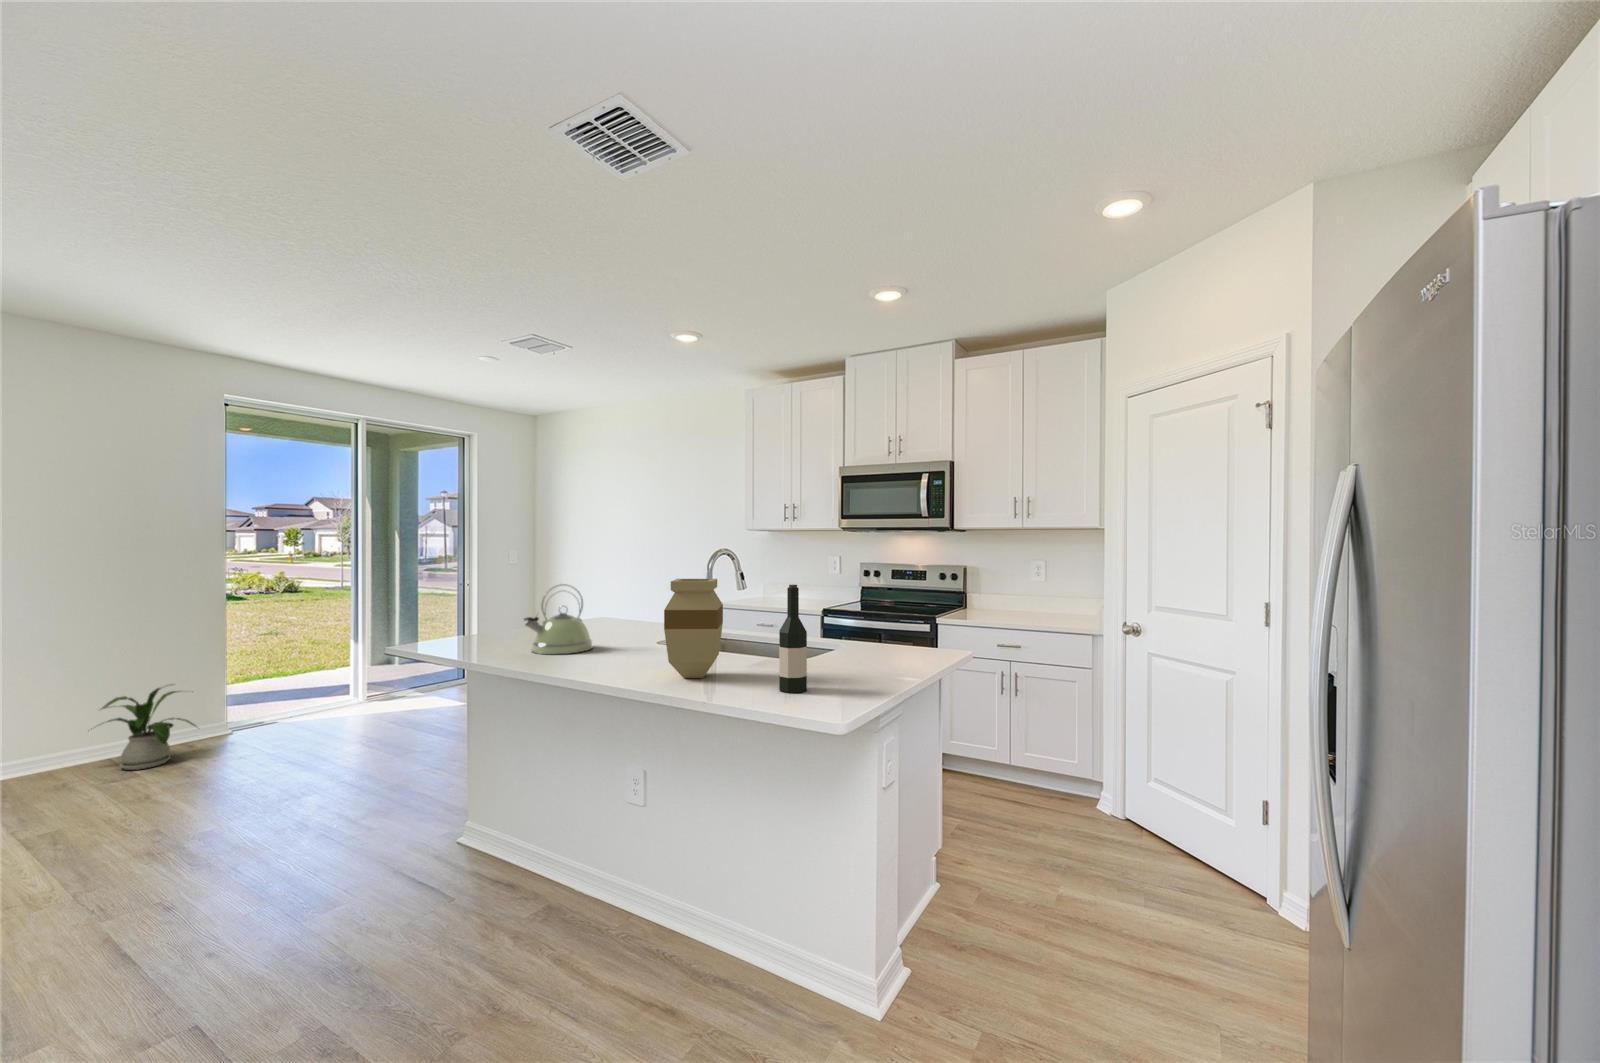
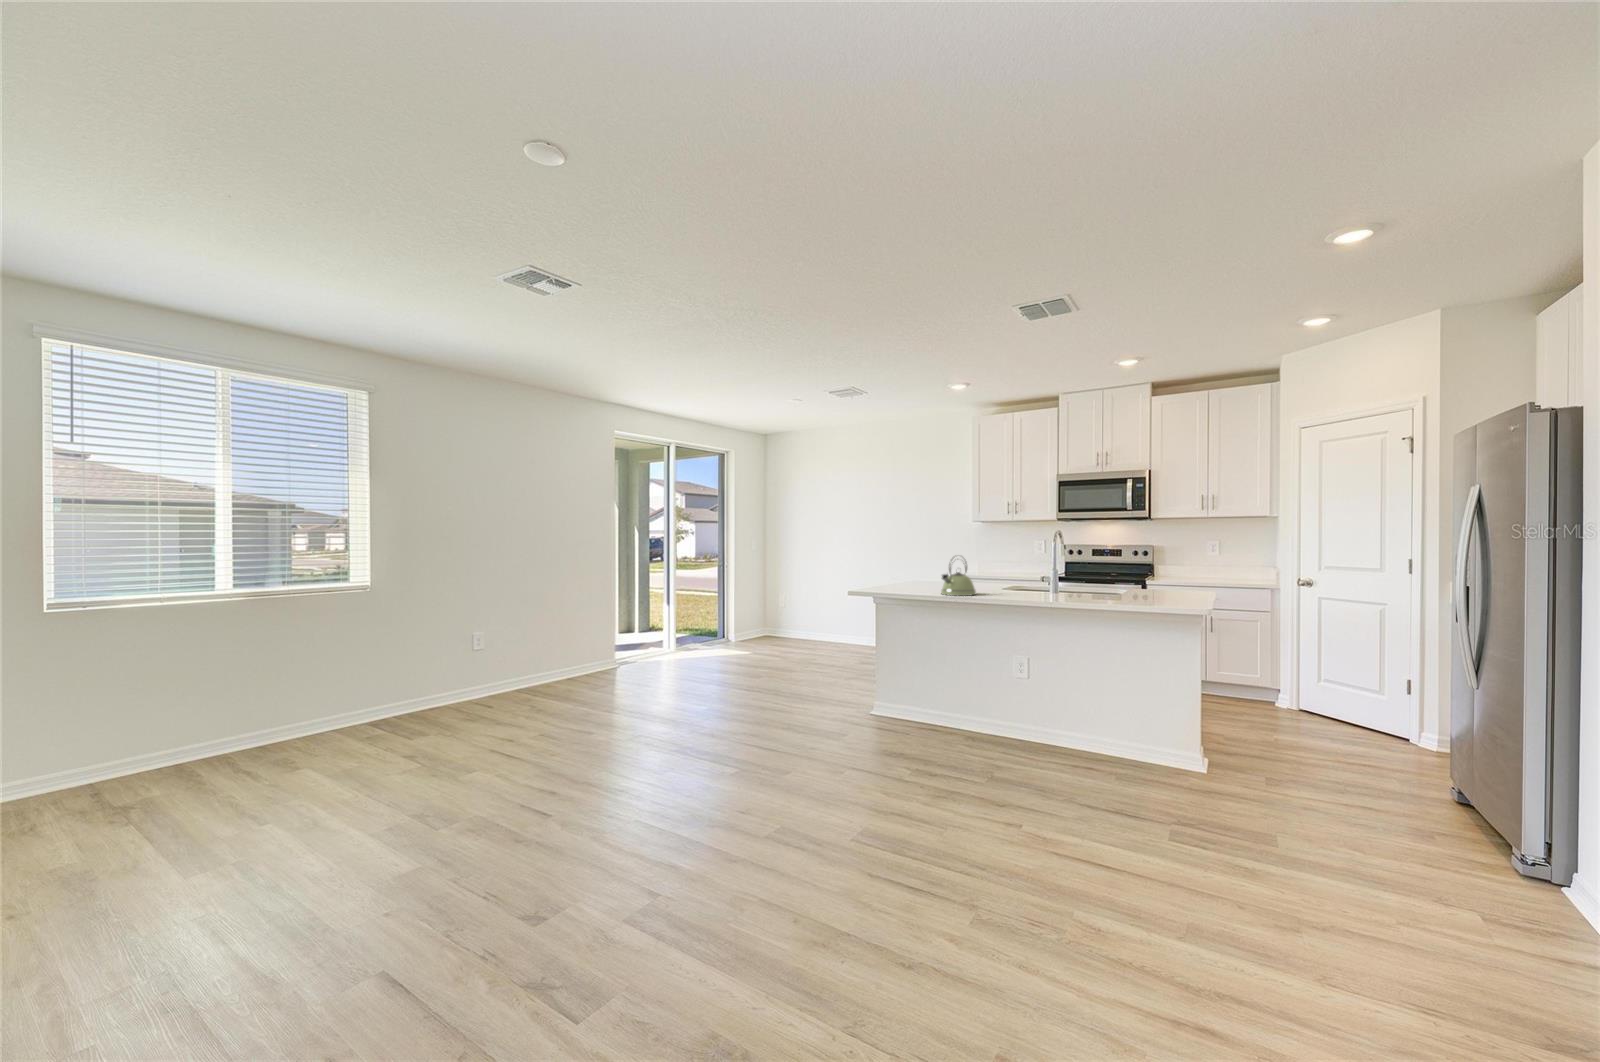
vase: present [664,579,723,678] -> none [1058,549,1097,603]
wine bottle: present [779,585,807,693] -> none [1139,550,1157,607]
house plant: present [102,685,195,770] -> none [567,629,629,685]

